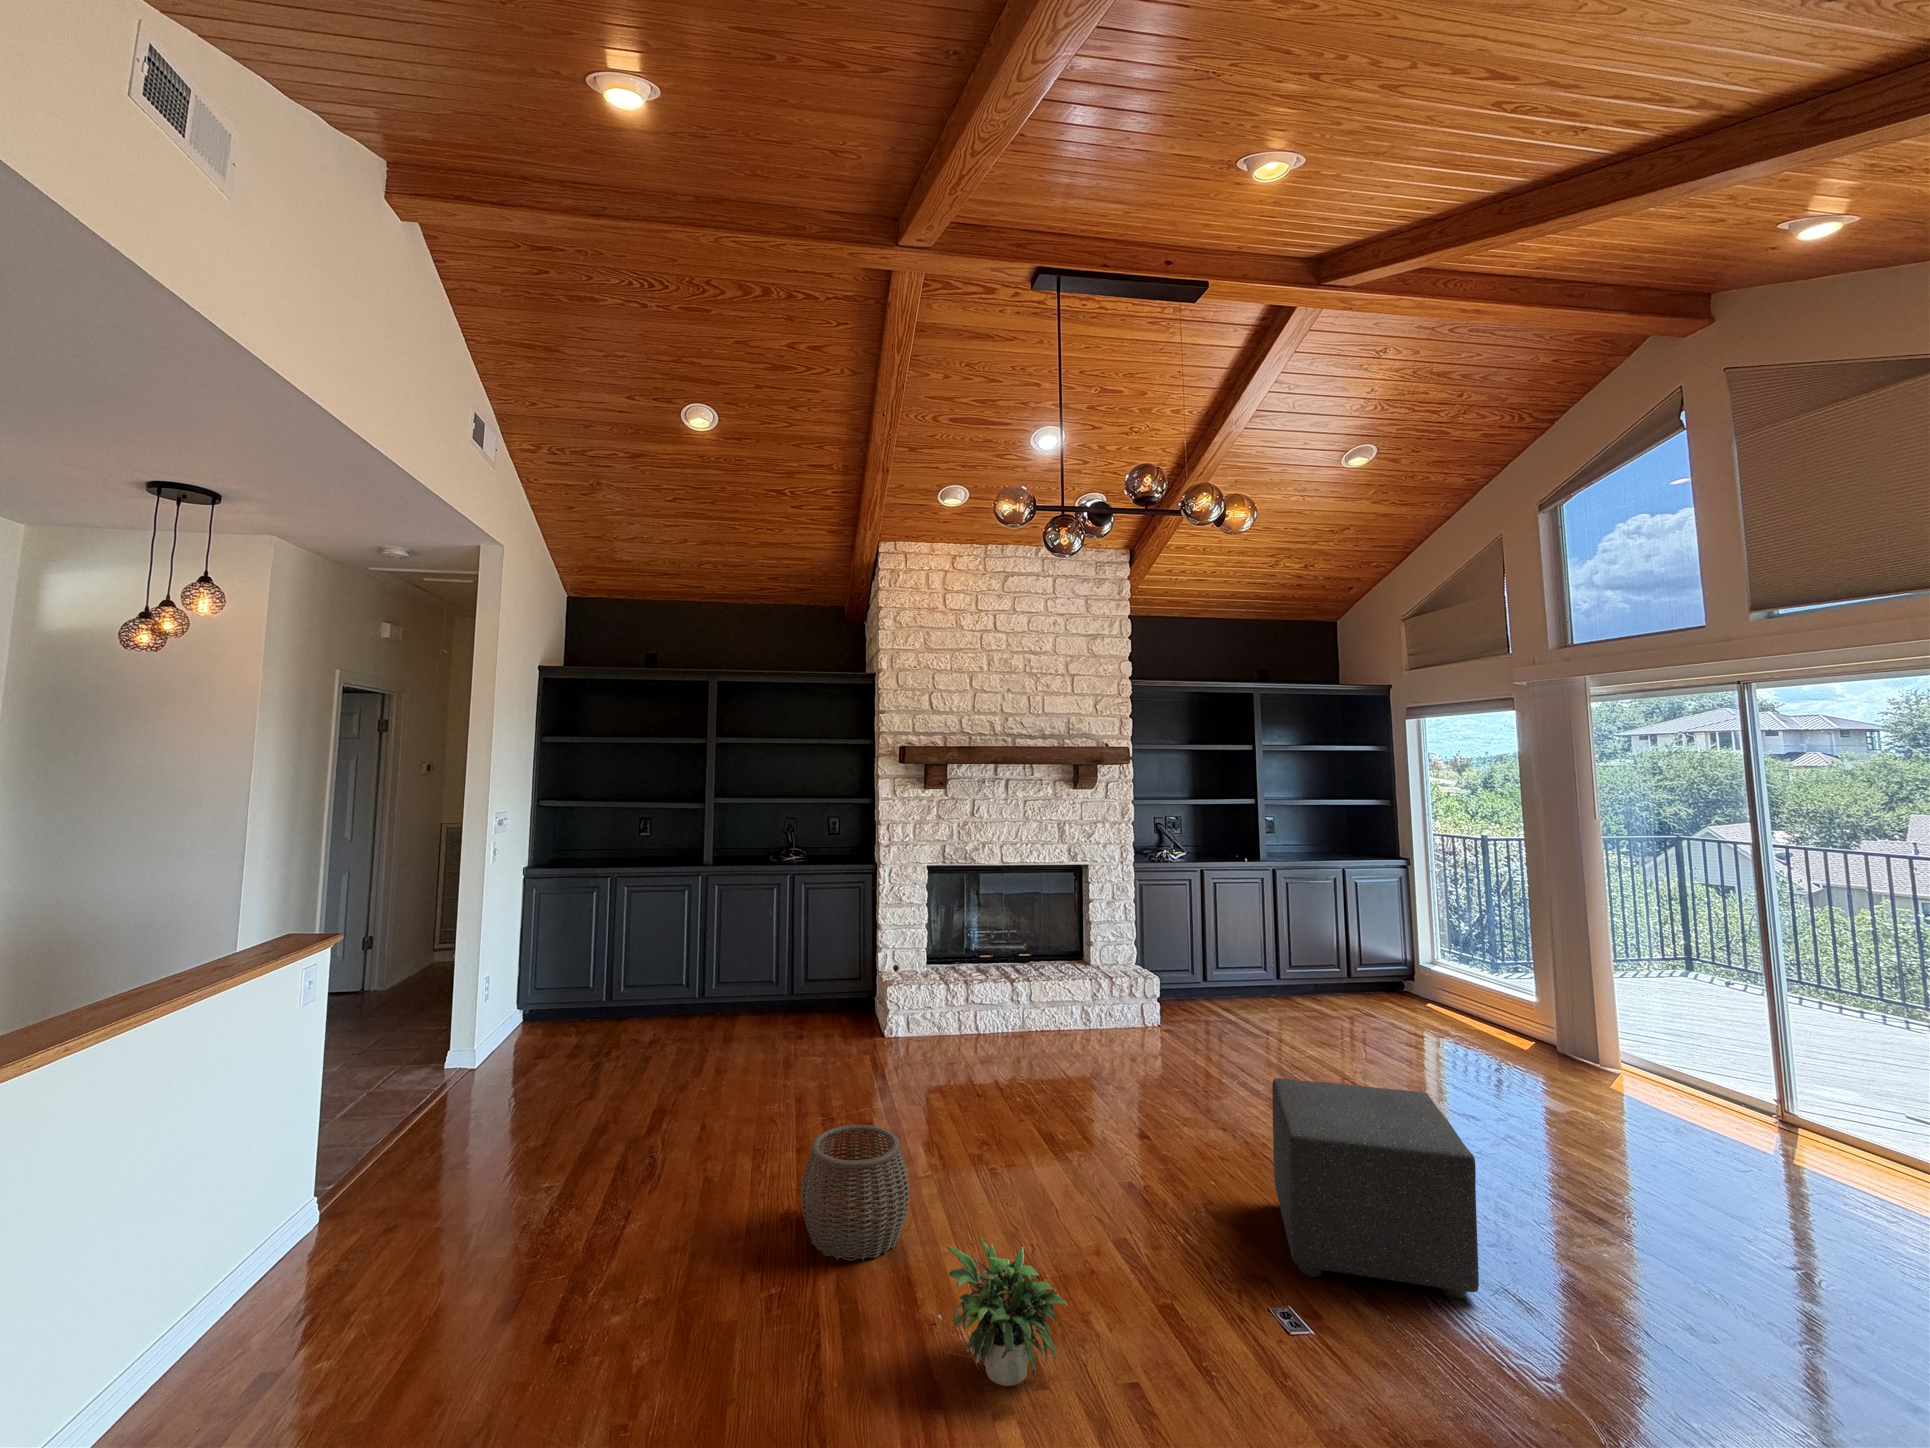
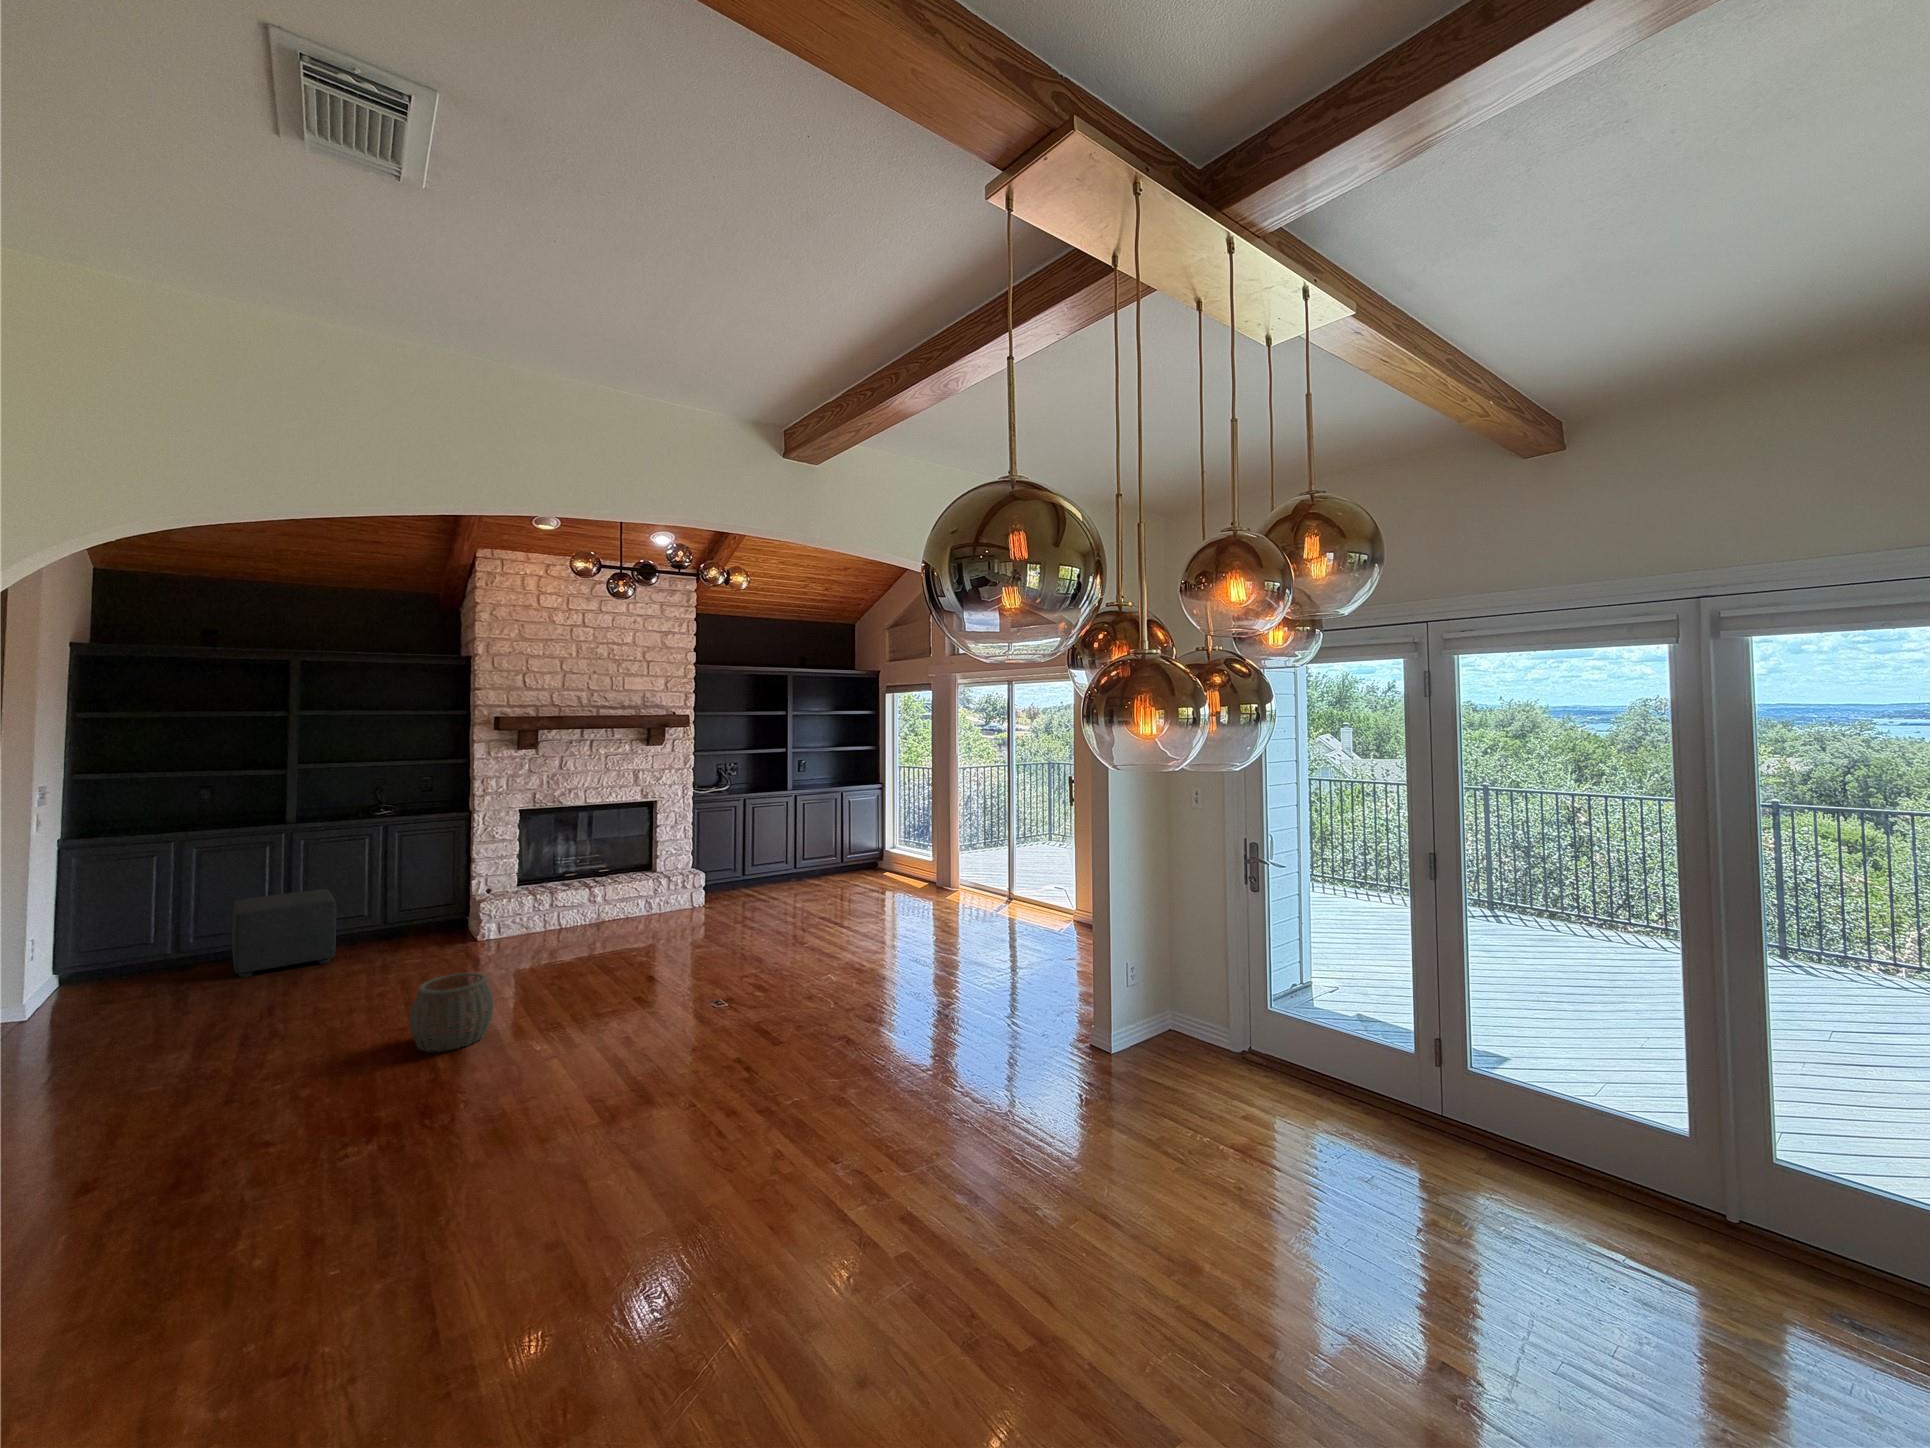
ottoman: present [1272,1078,1479,1299] -> present [232,889,337,977]
potted plant: present [937,1236,1068,1386] -> none [510,1004,590,1073]

